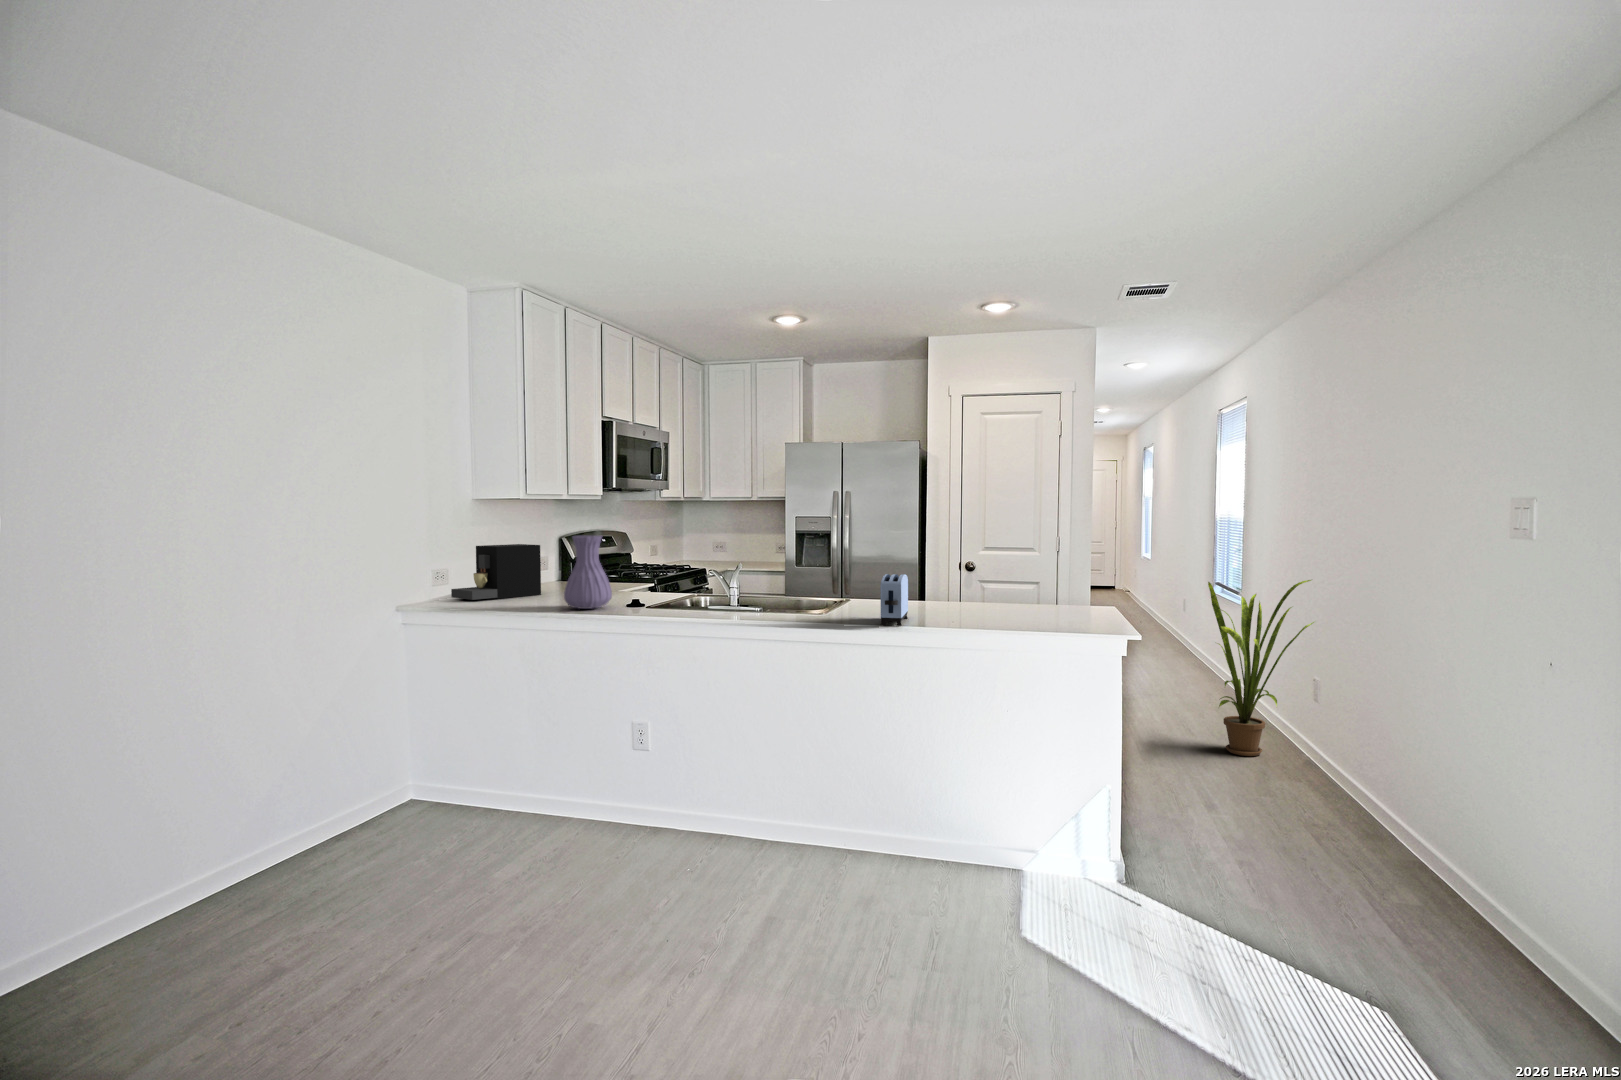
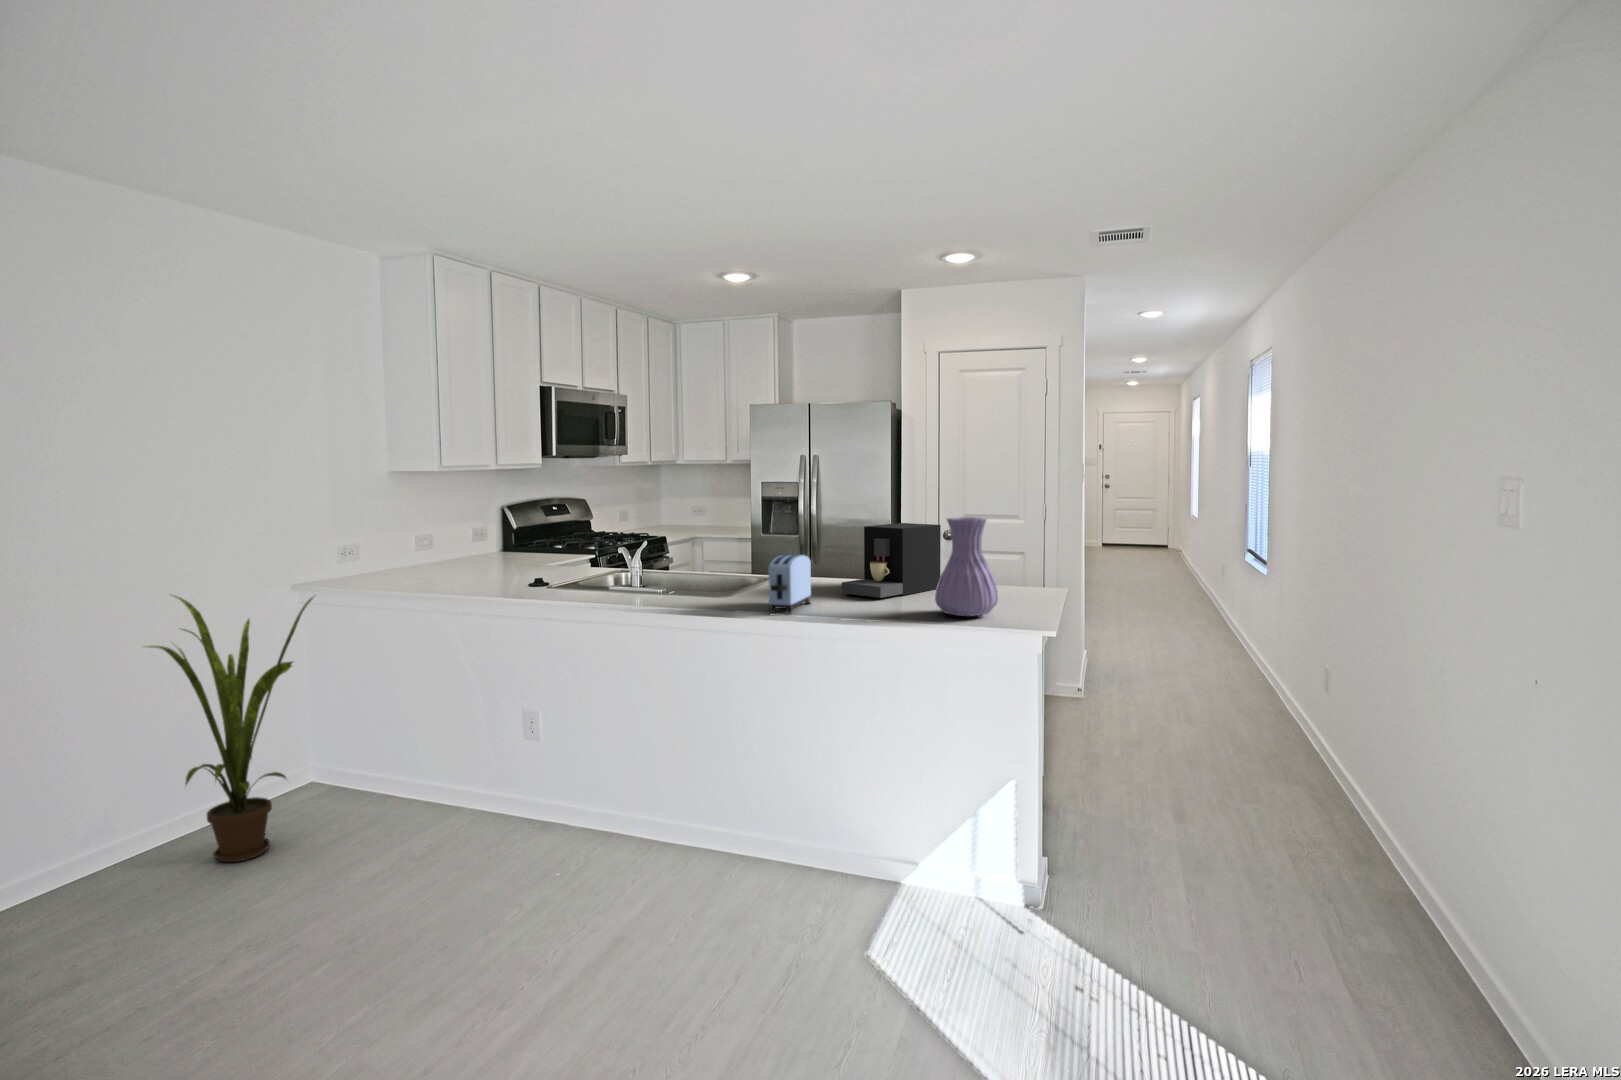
vase: present [564,535,612,609] -> present [935,517,998,617]
coffee maker: present [451,544,541,600] -> present [842,523,941,598]
house plant: present [1208,580,1314,756] -> present [149,596,313,862]

